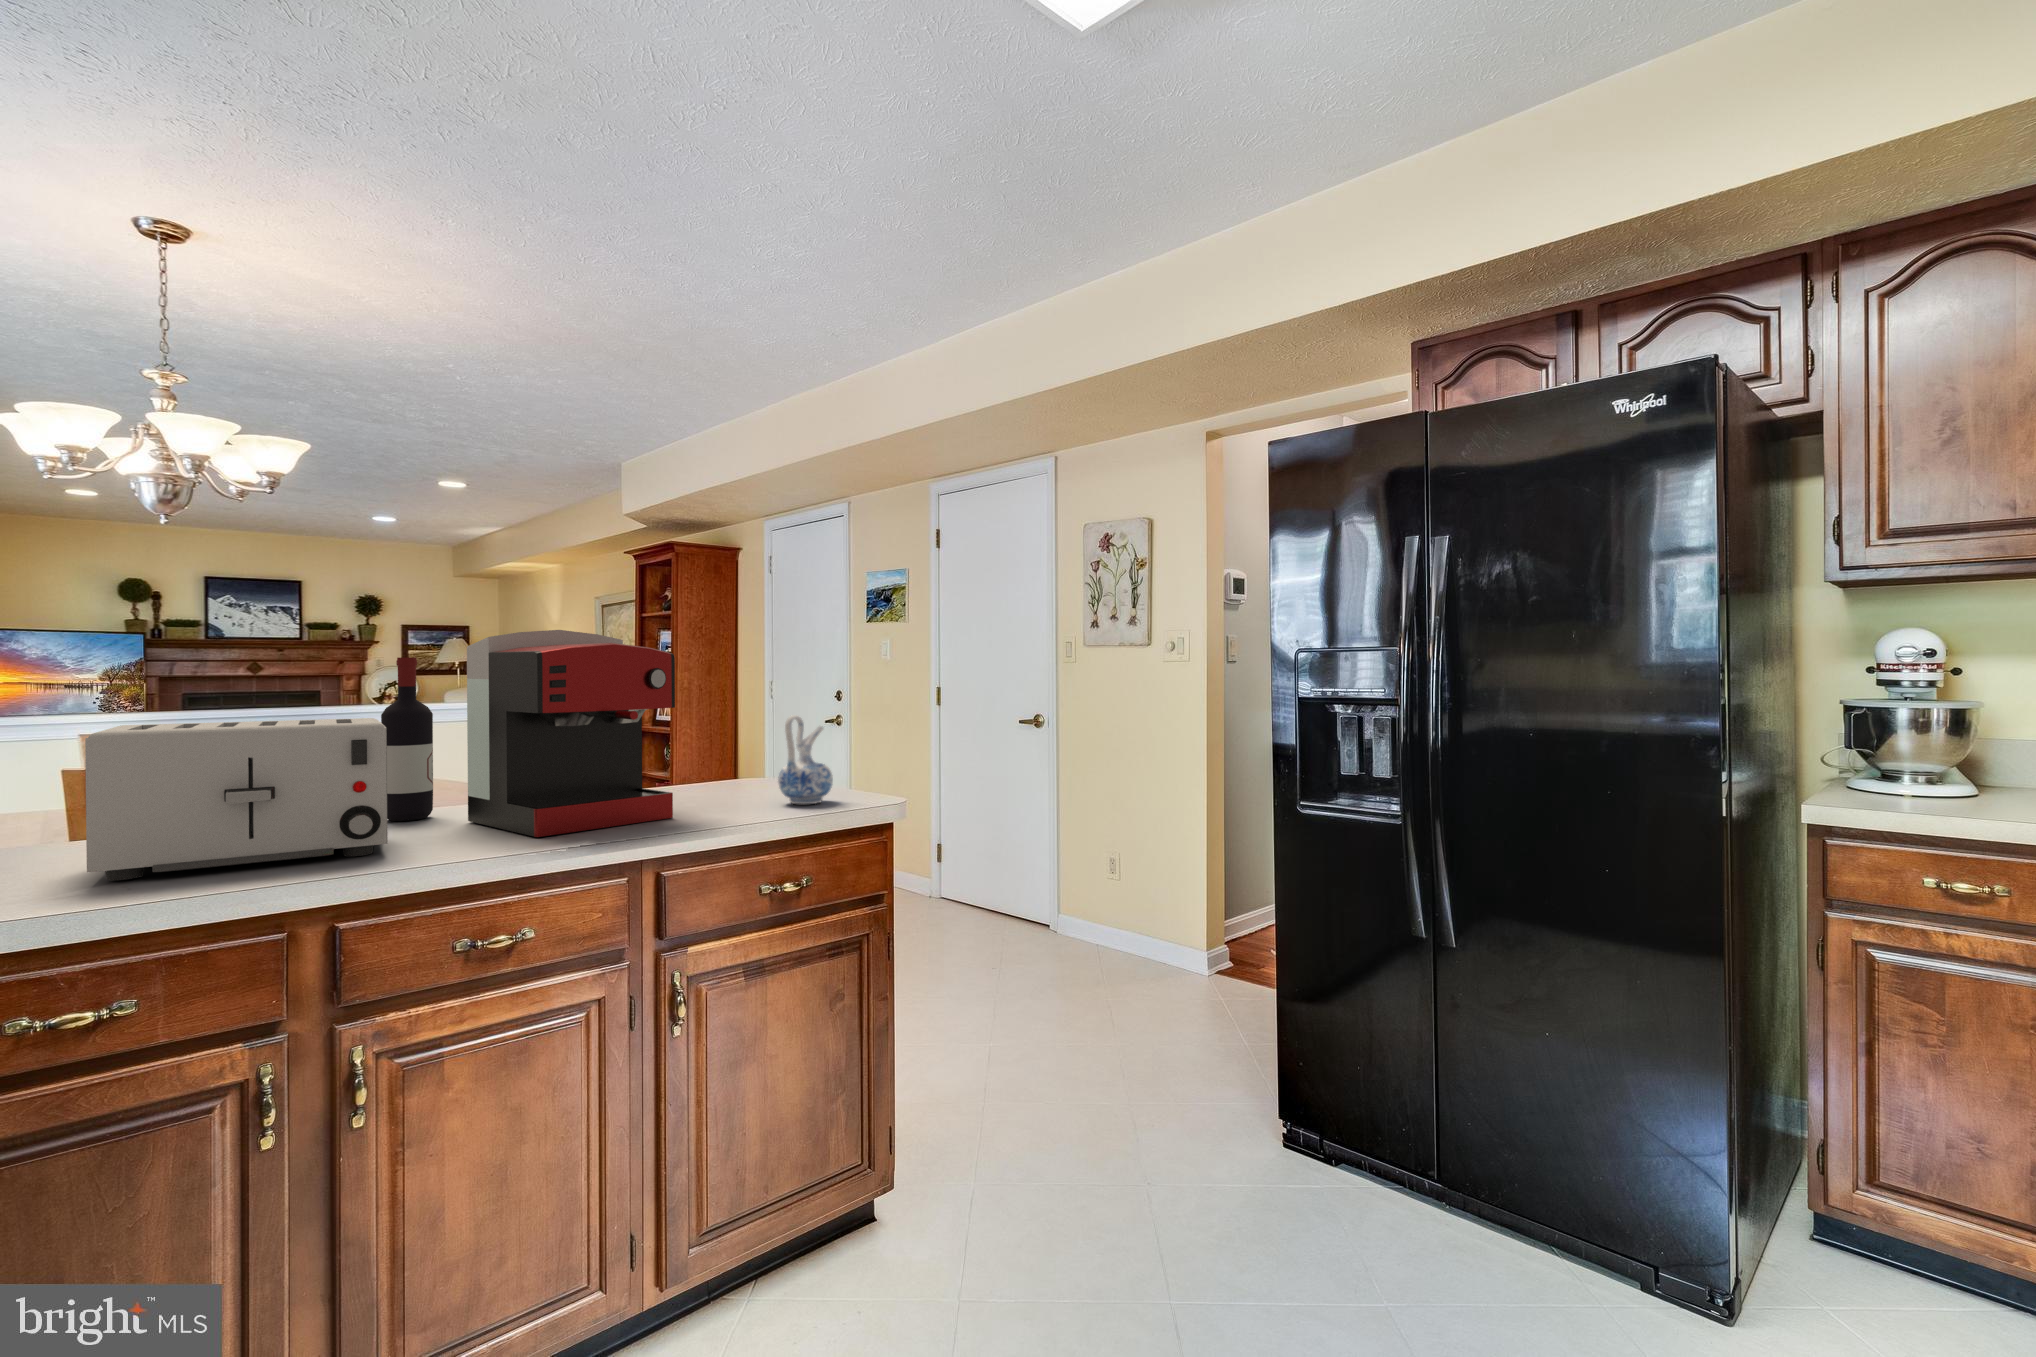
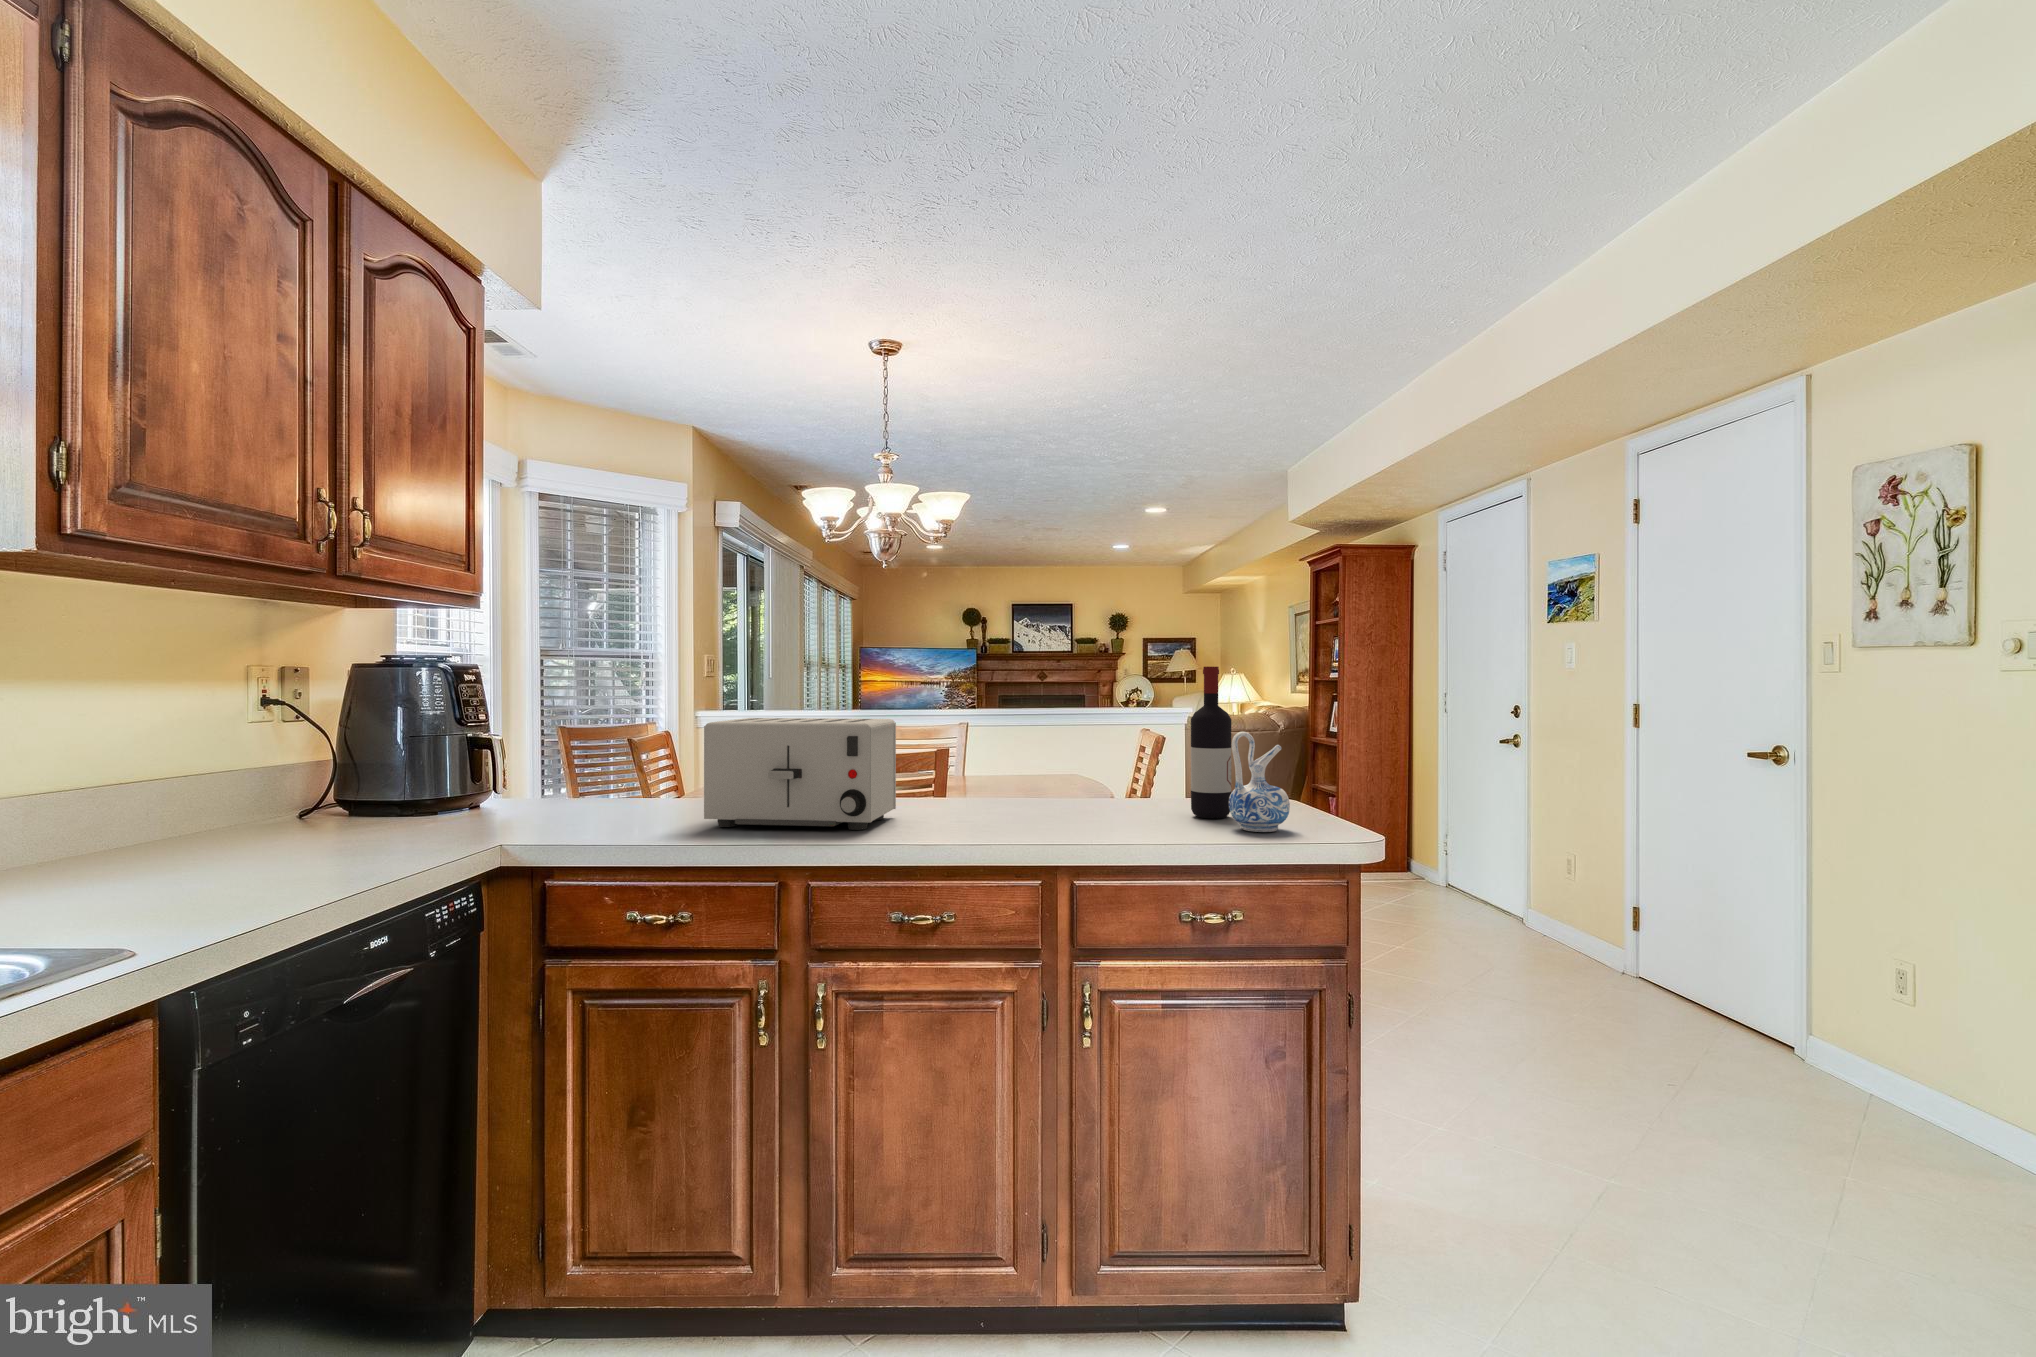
coffee maker: present [467,630,675,837] -> none [967,643,1114,832]
wine bottle: present [381,657,433,821] -> present [1191,667,1231,818]

